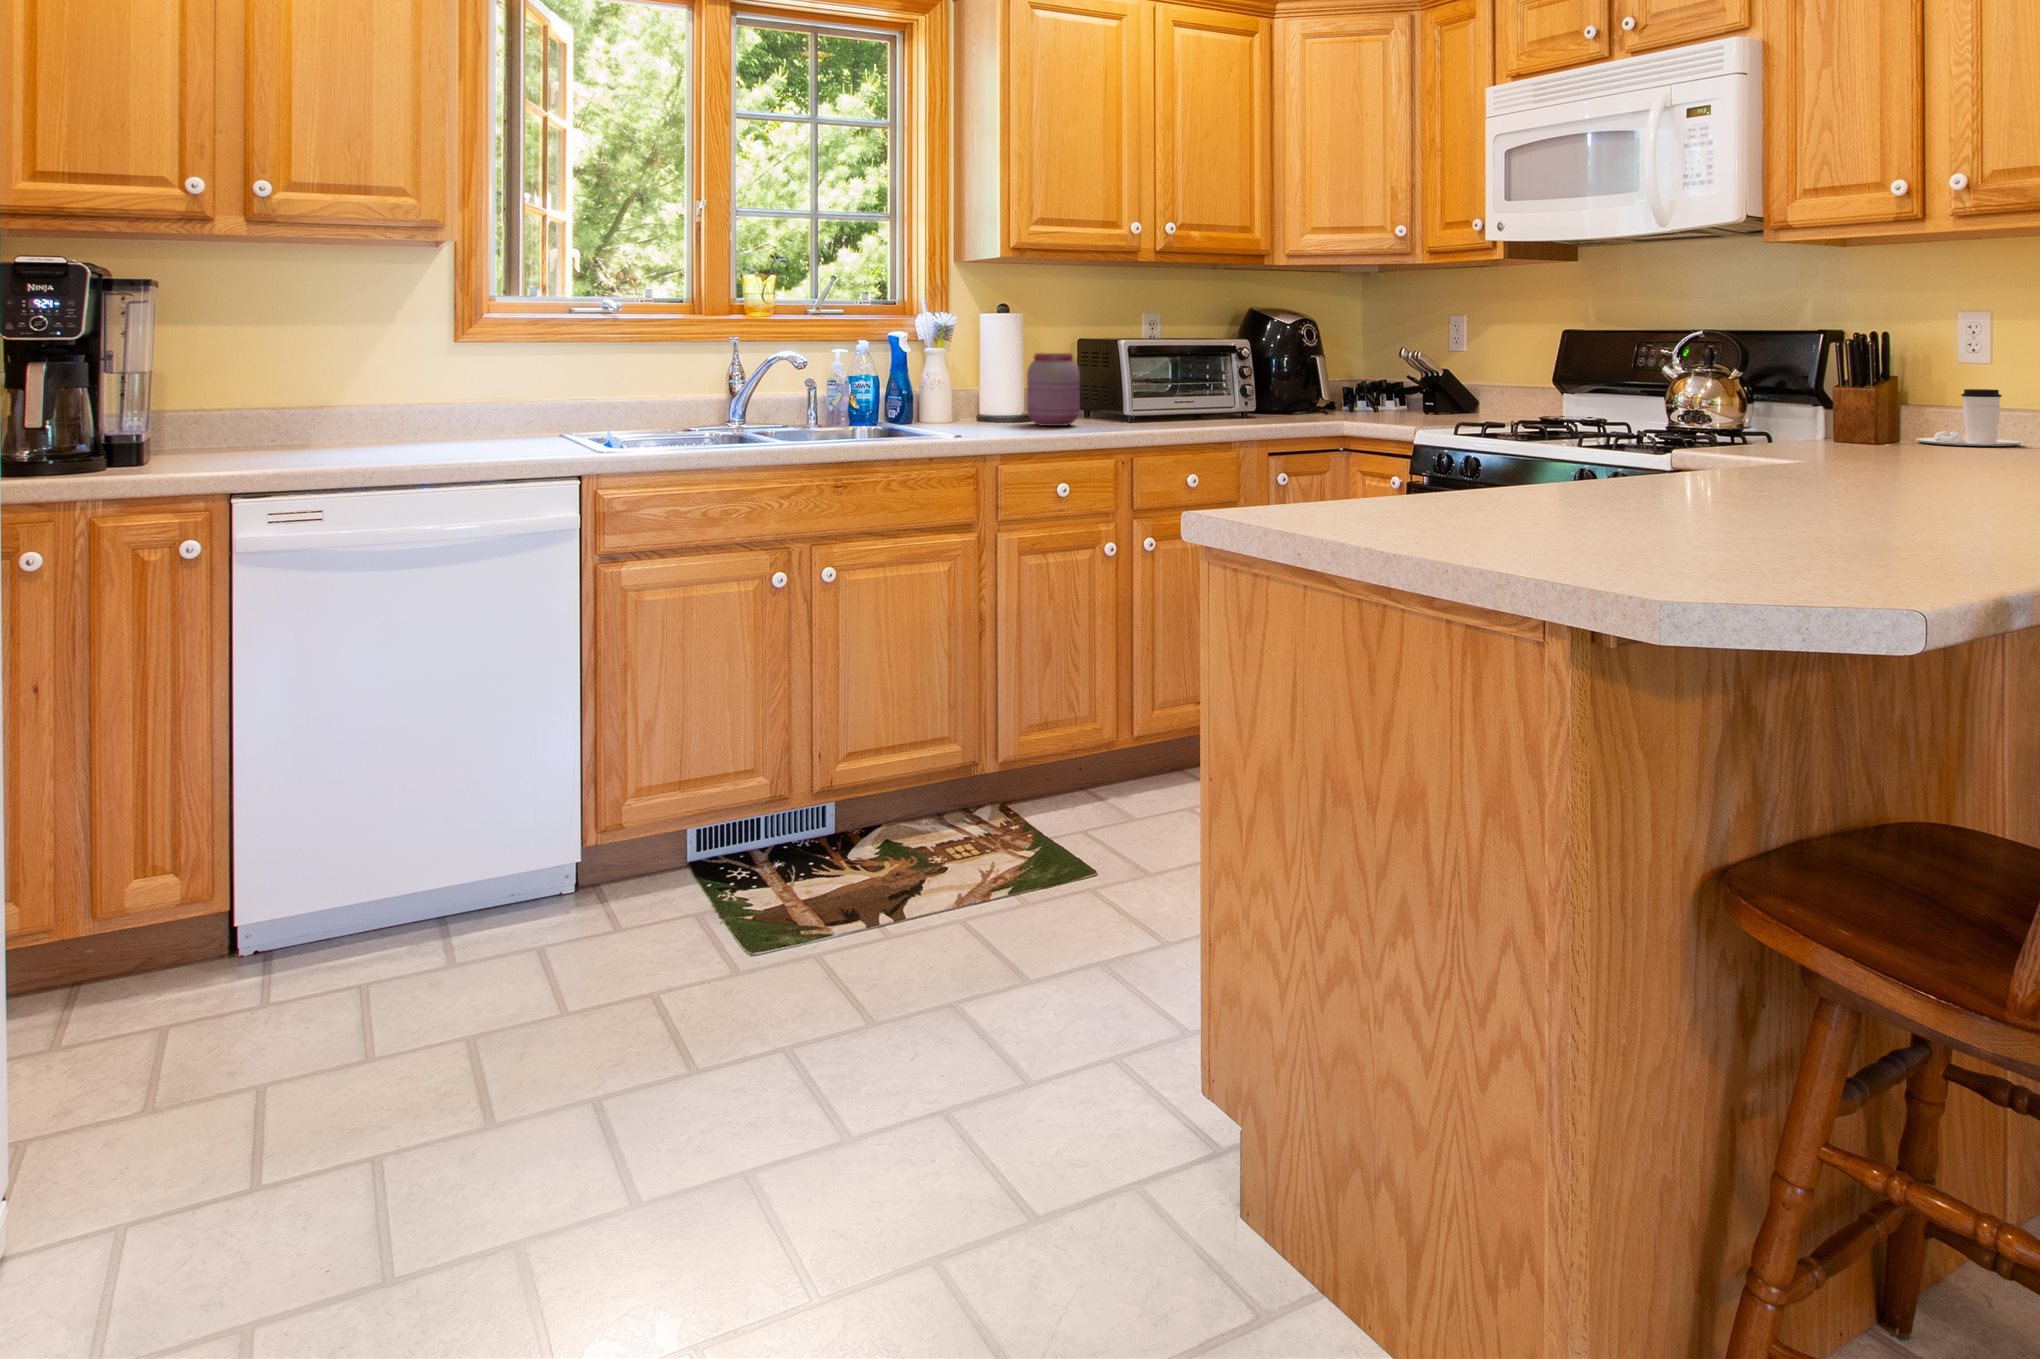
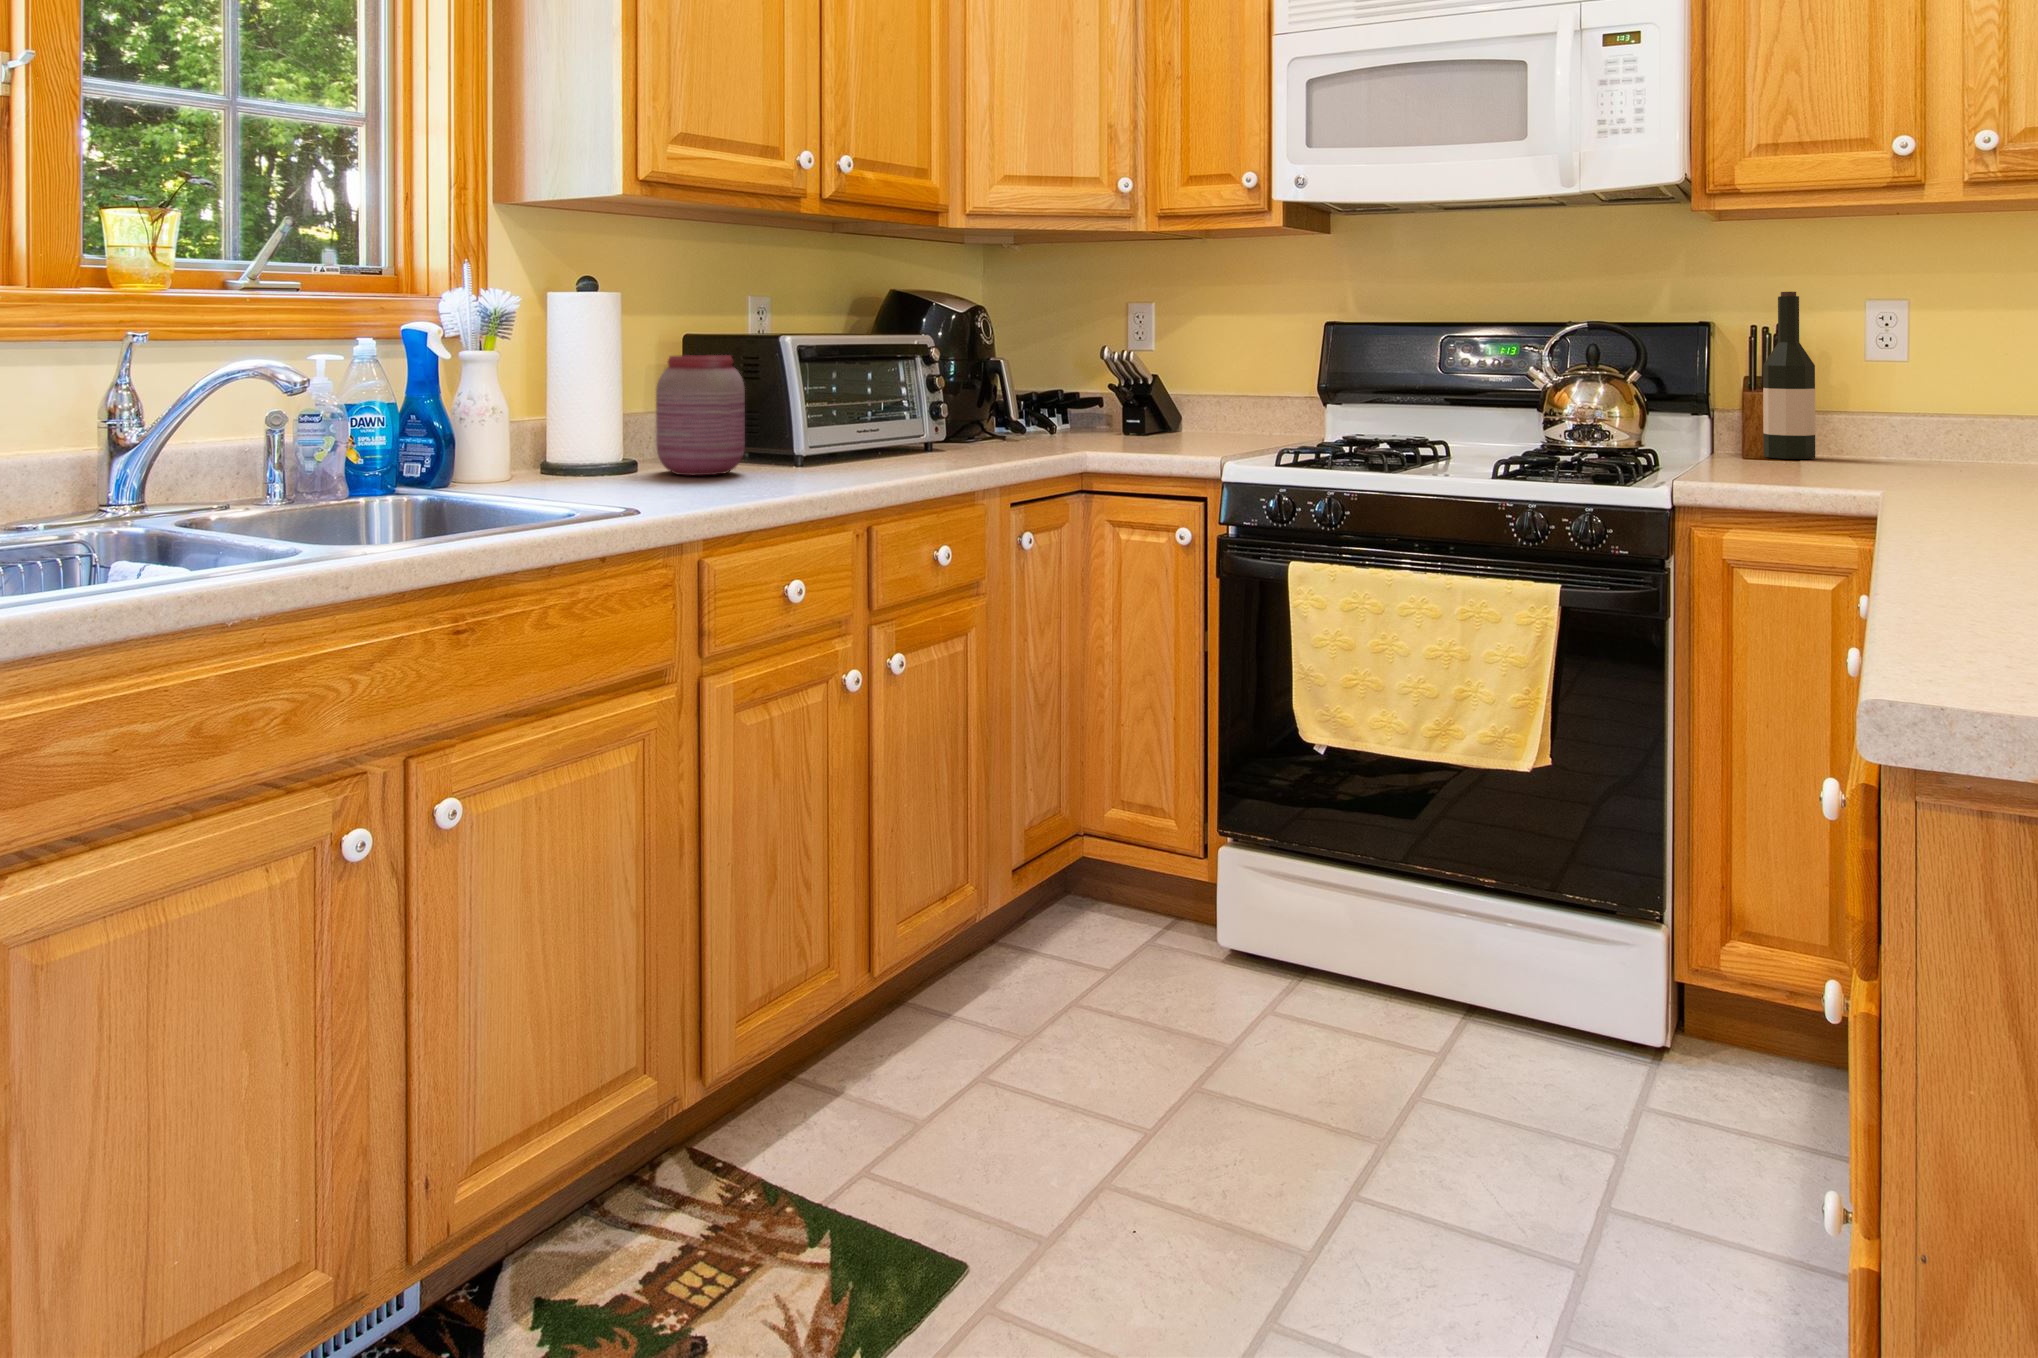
wine bottle: none [1824,307,1867,443] -> present [1763,292,1815,459]
coffee cup: present [1916,389,2023,446] -> none [1833,389,1958,456]

